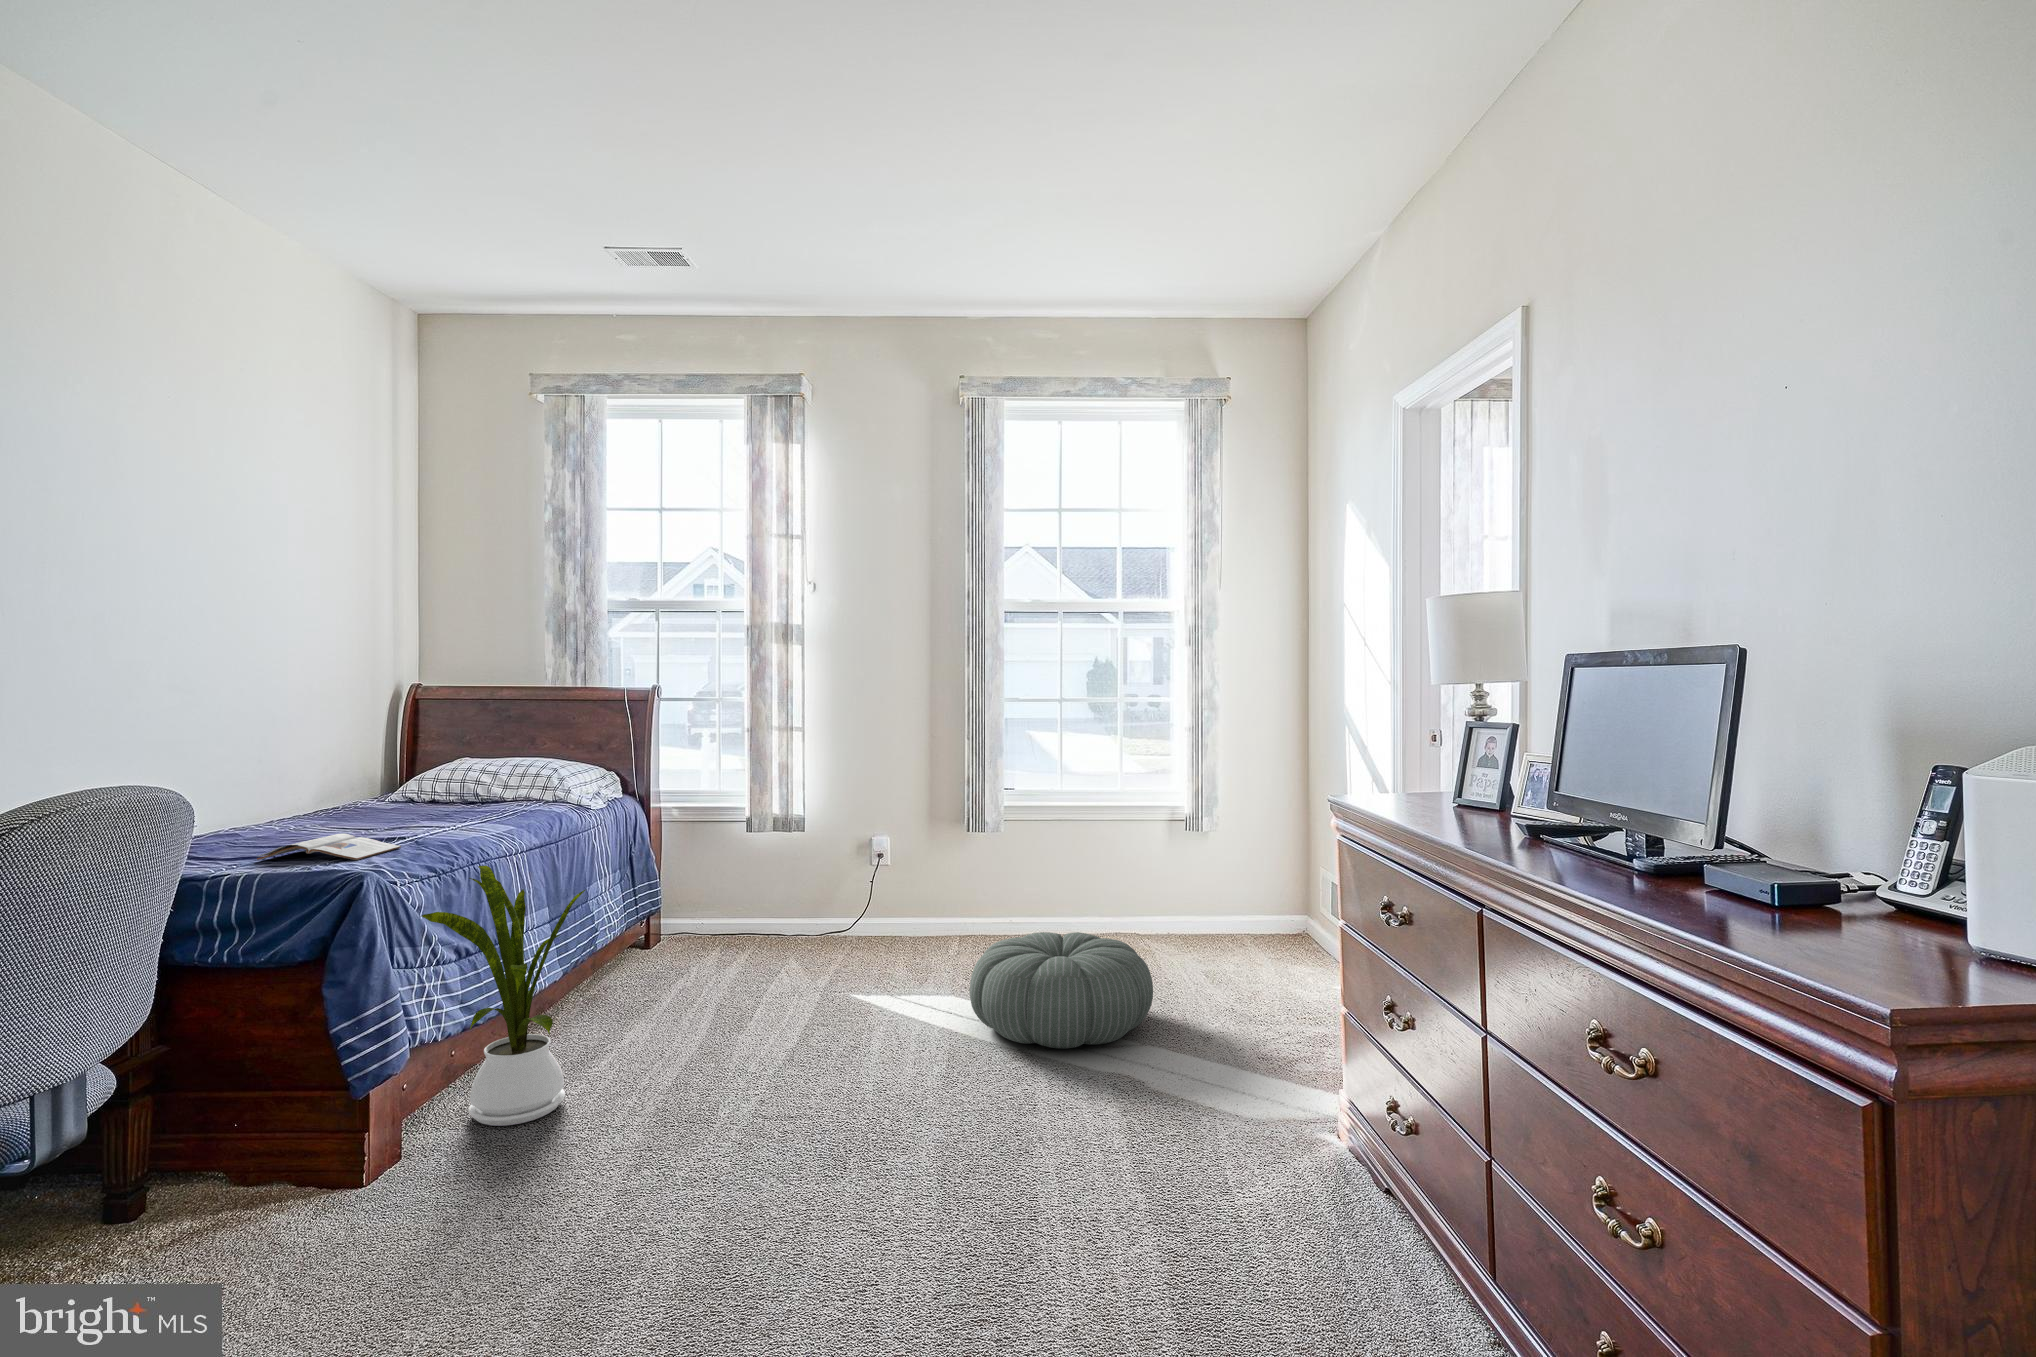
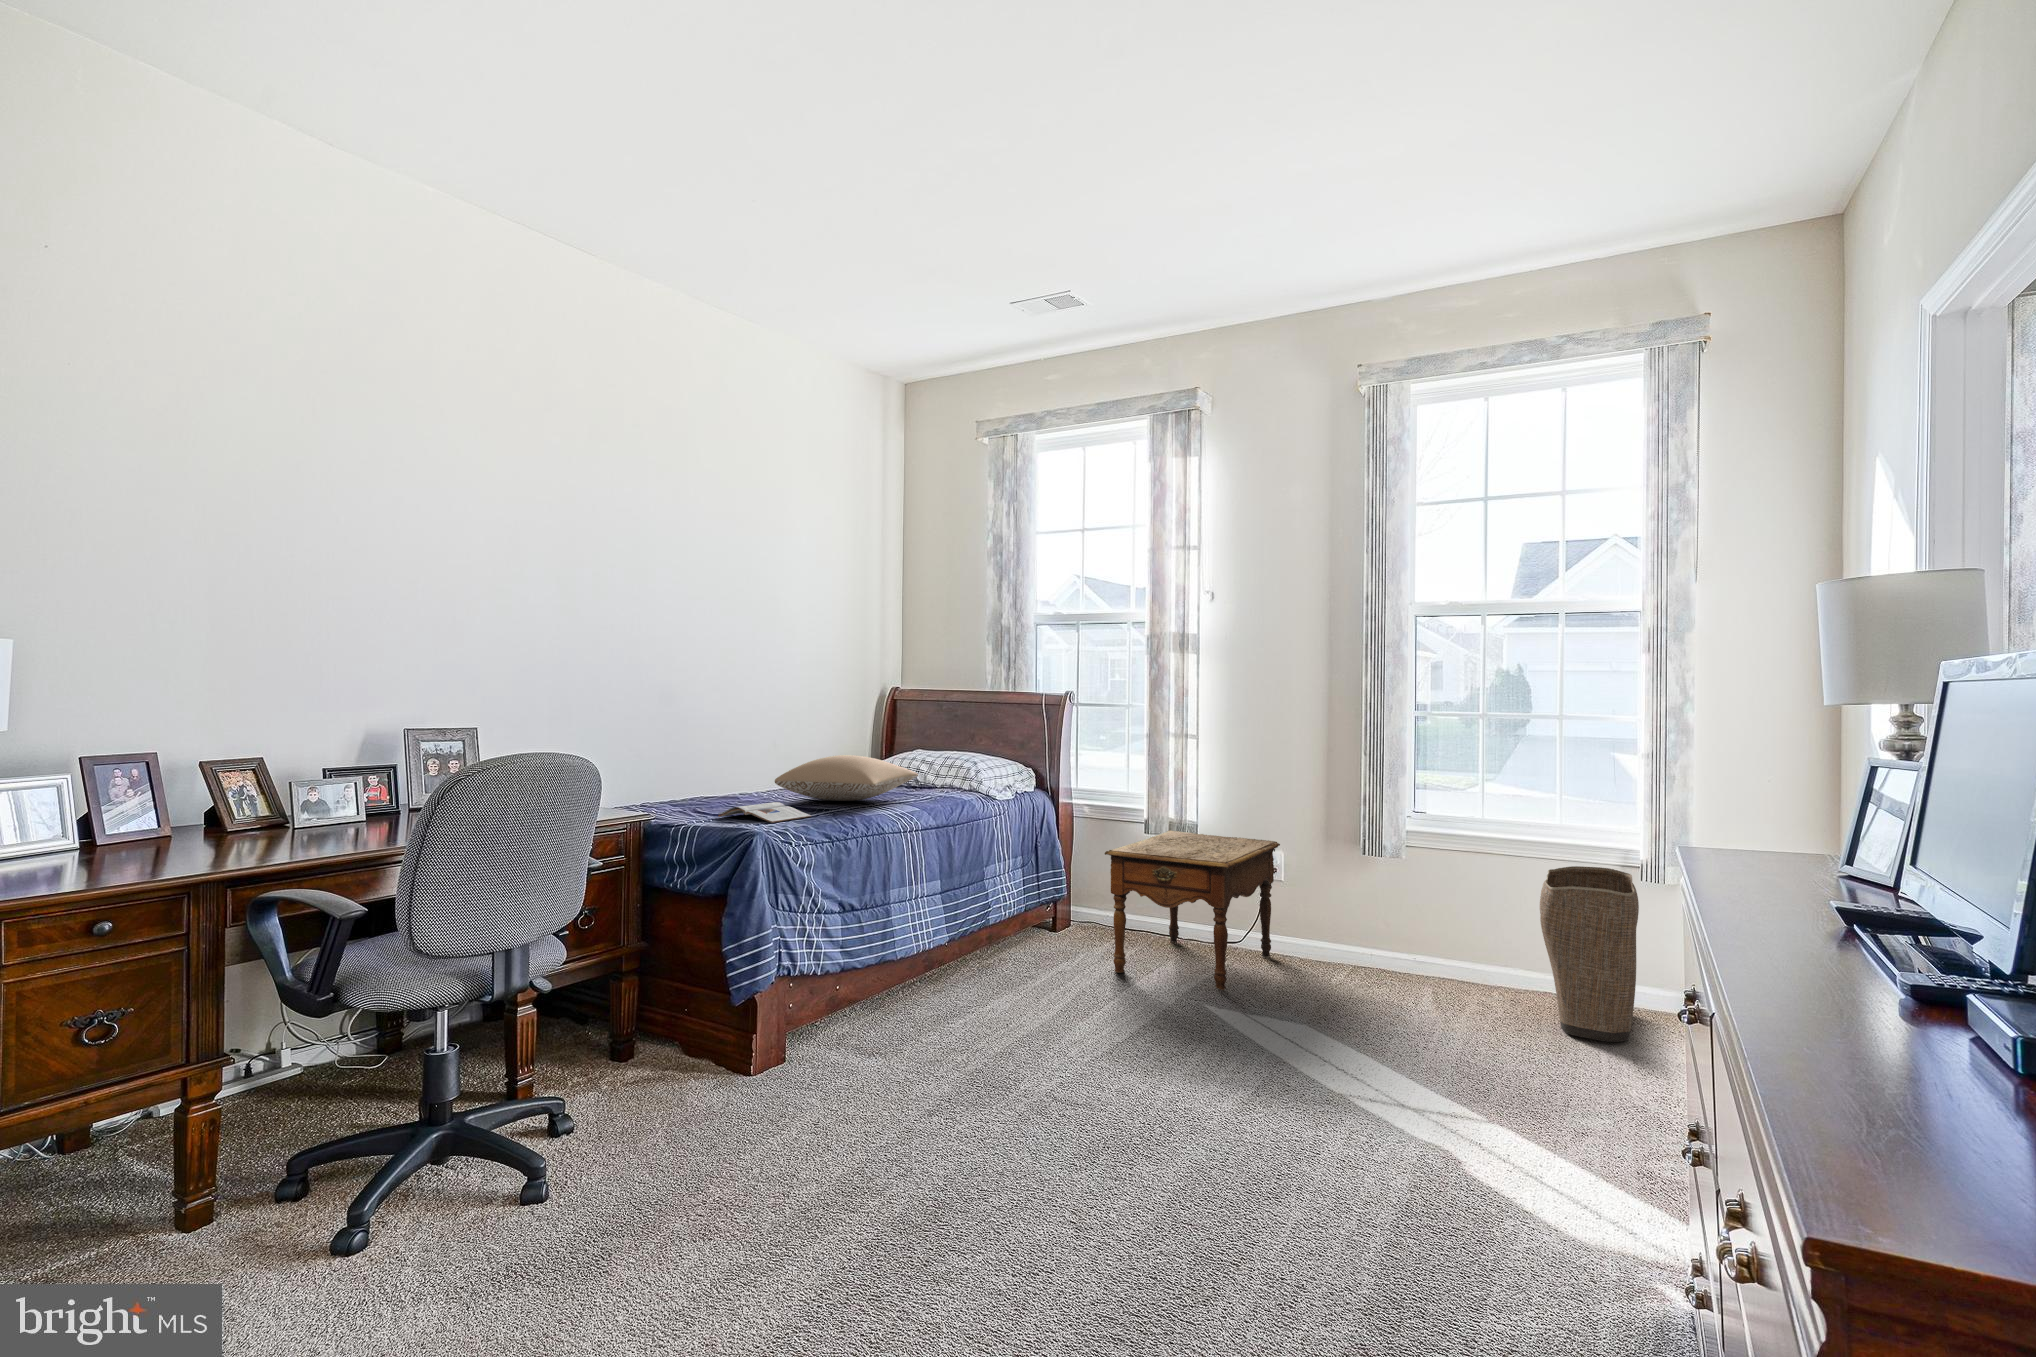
pillow: none [314,768,504,826] -> present [775,755,918,801]
laundry basket: none [1118,823,1196,964] -> present [1540,866,1639,1042]
side table: none [729,827,887,979] -> present [1105,831,1280,990]
house plant: present [421,866,585,1126] -> none [799,836,935,1055]
pouf: present [970,932,1153,1048] -> none [1300,972,1520,1108]

